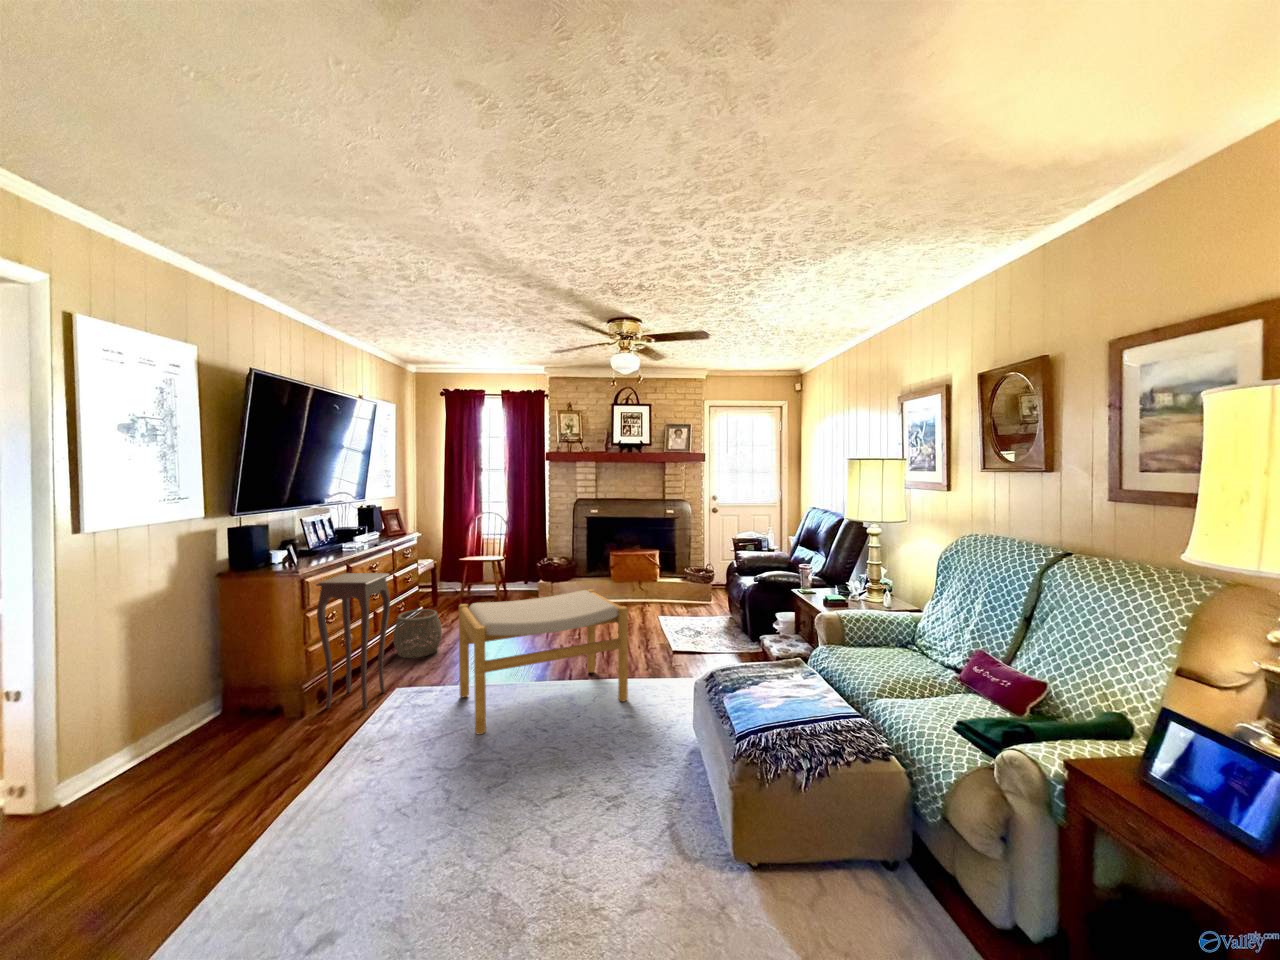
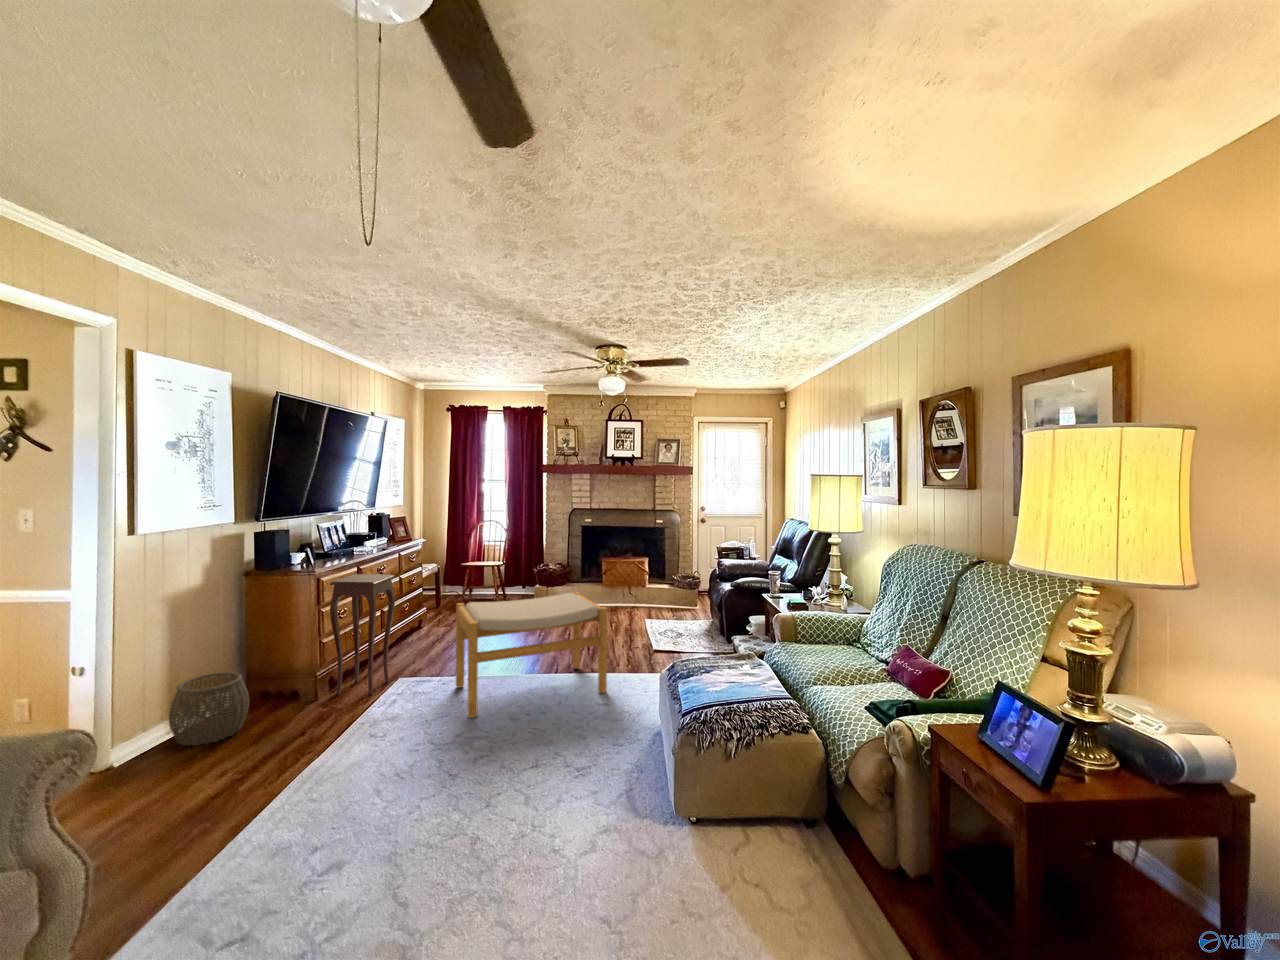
woven basket: present [393,609,442,658] -> present [169,672,249,746]

